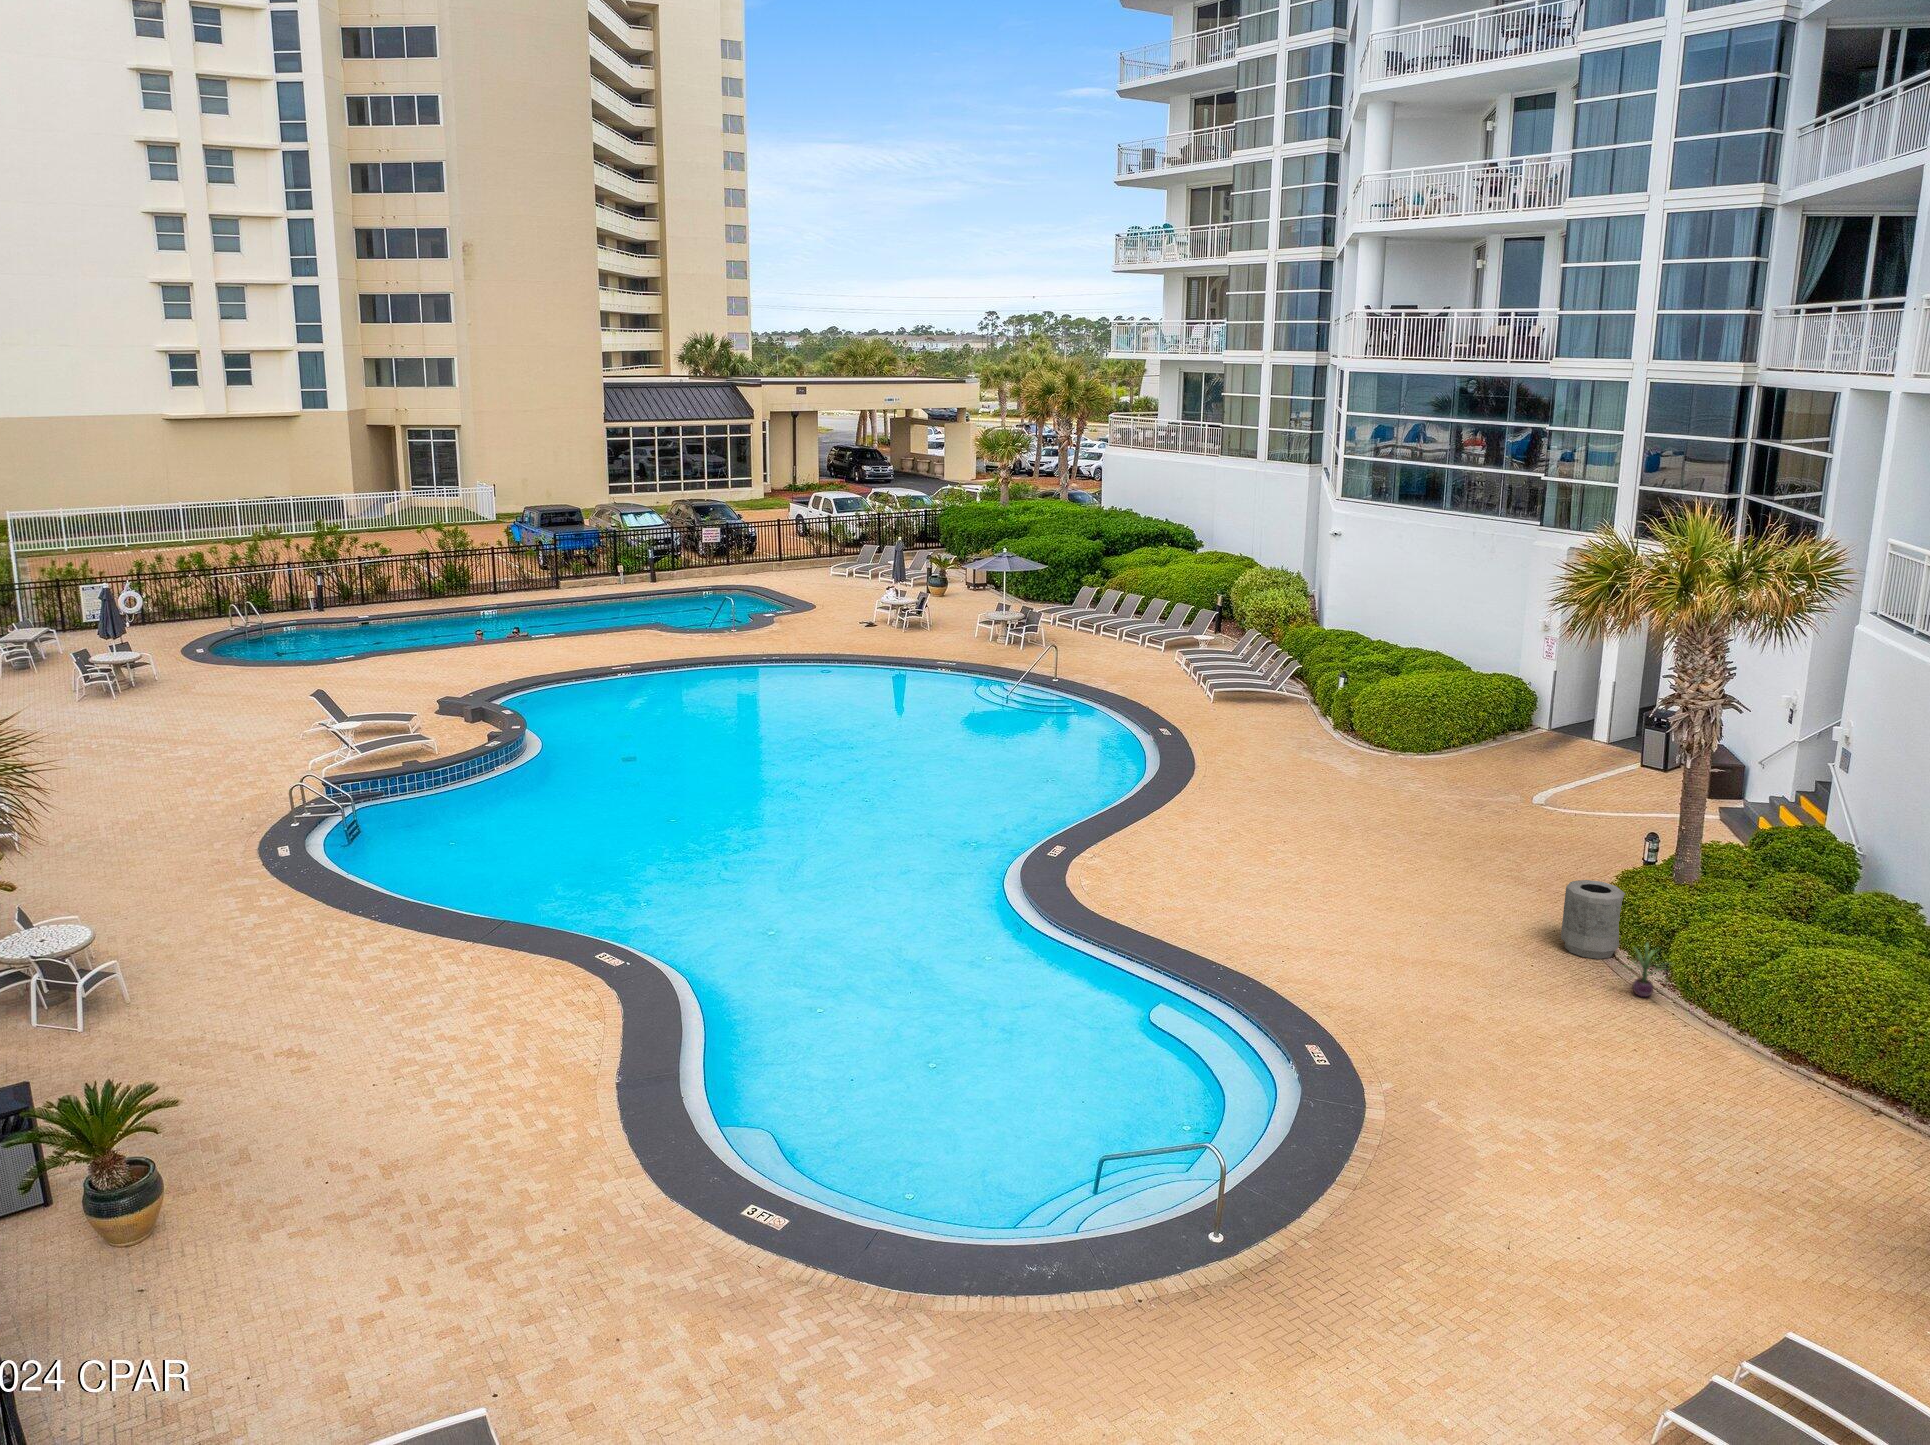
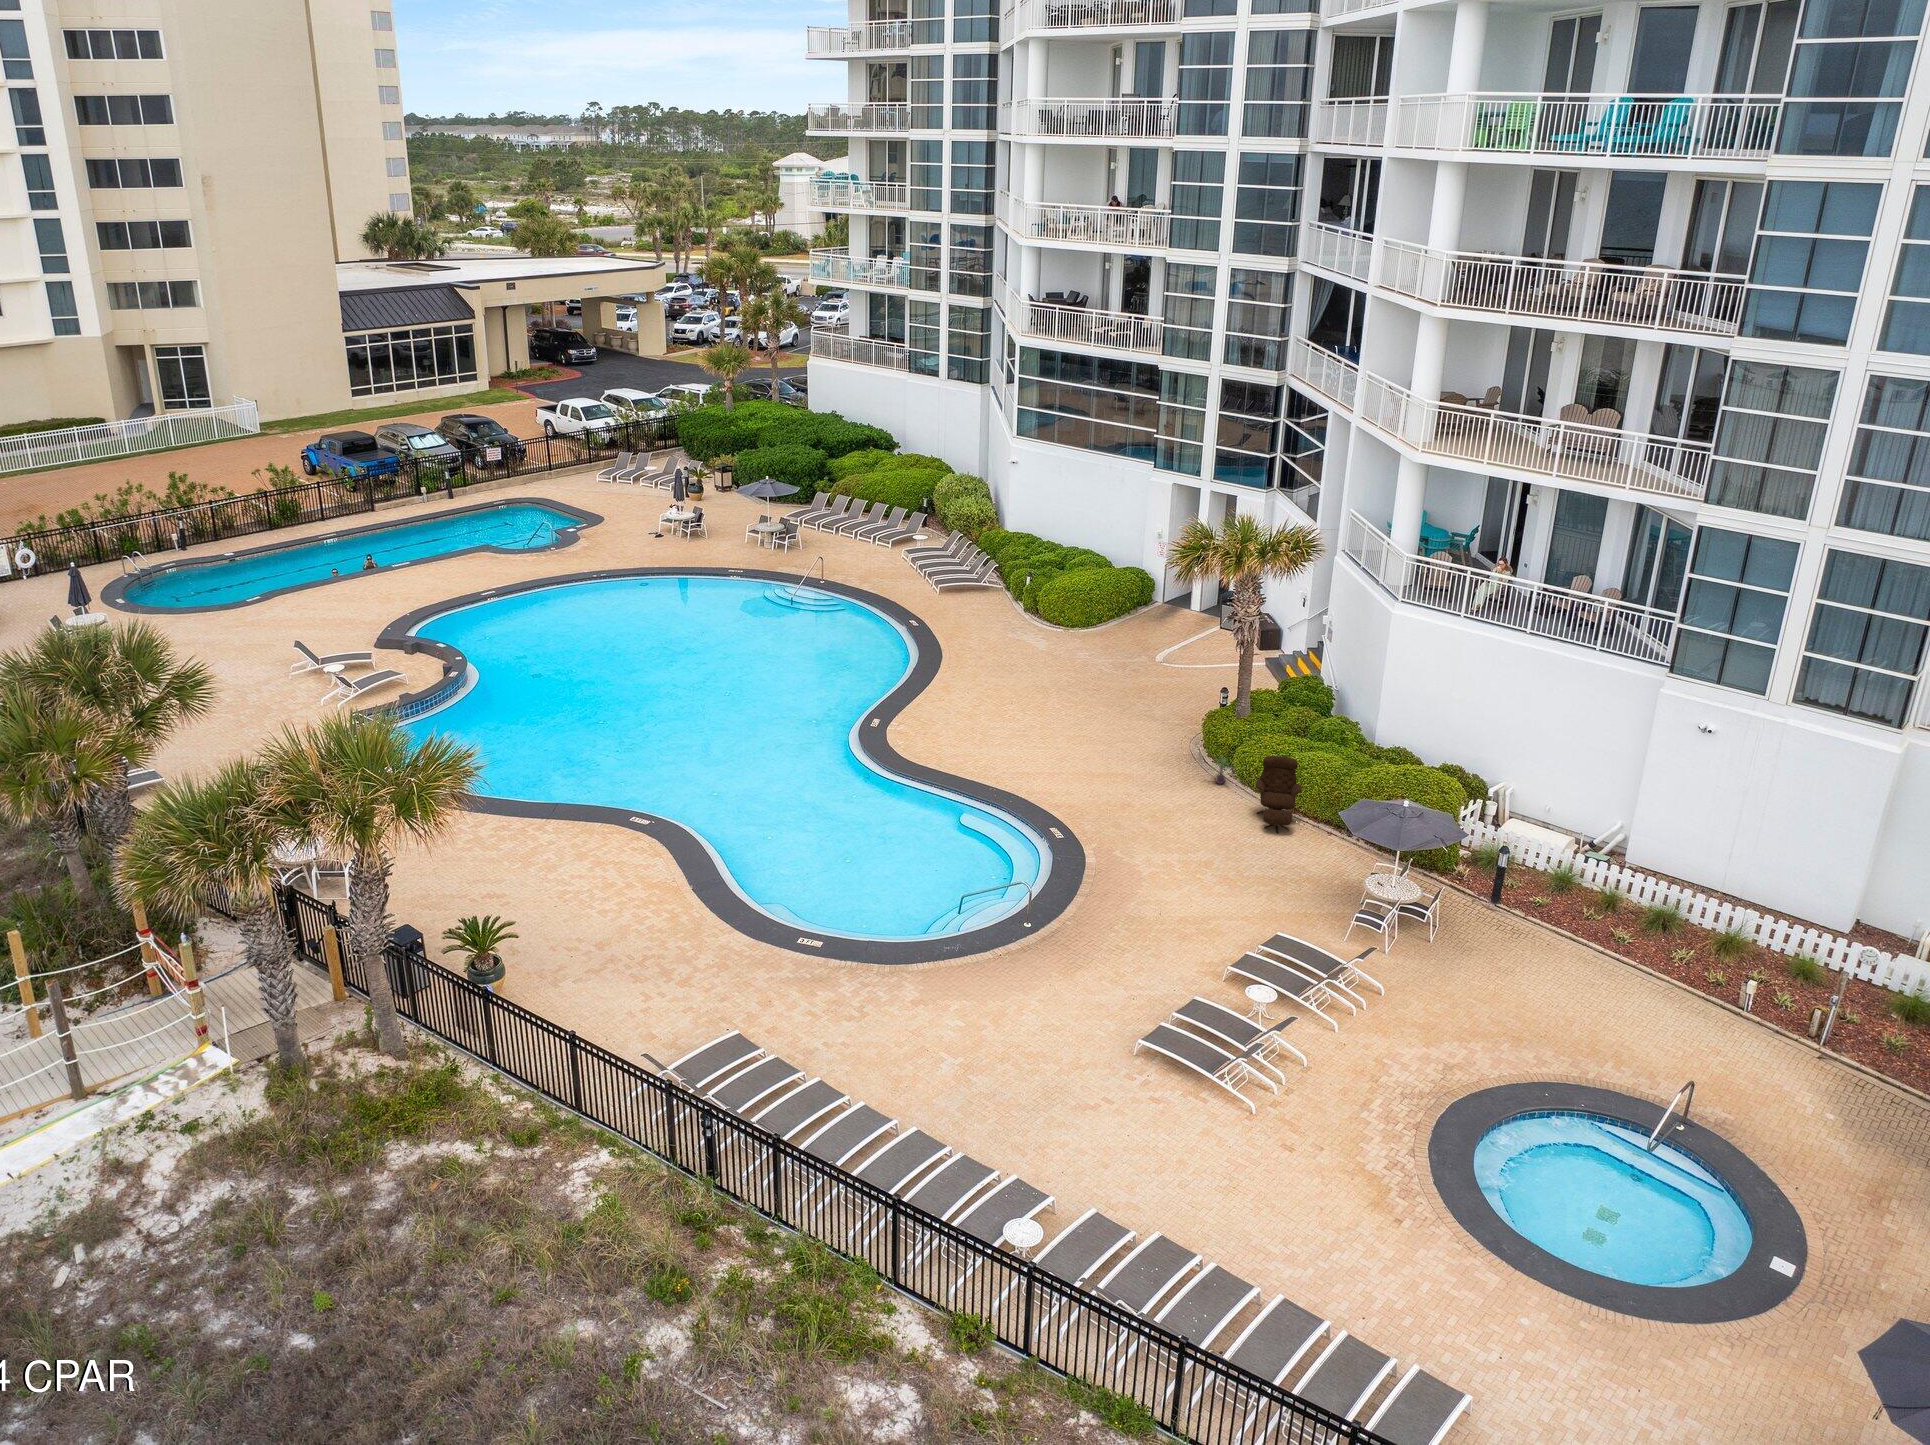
trash can: present [1561,880,1625,959] -> none [1178,720,1211,764]
lounge chair: none [1716,945,1818,1099] -> present [1255,756,1302,833]

